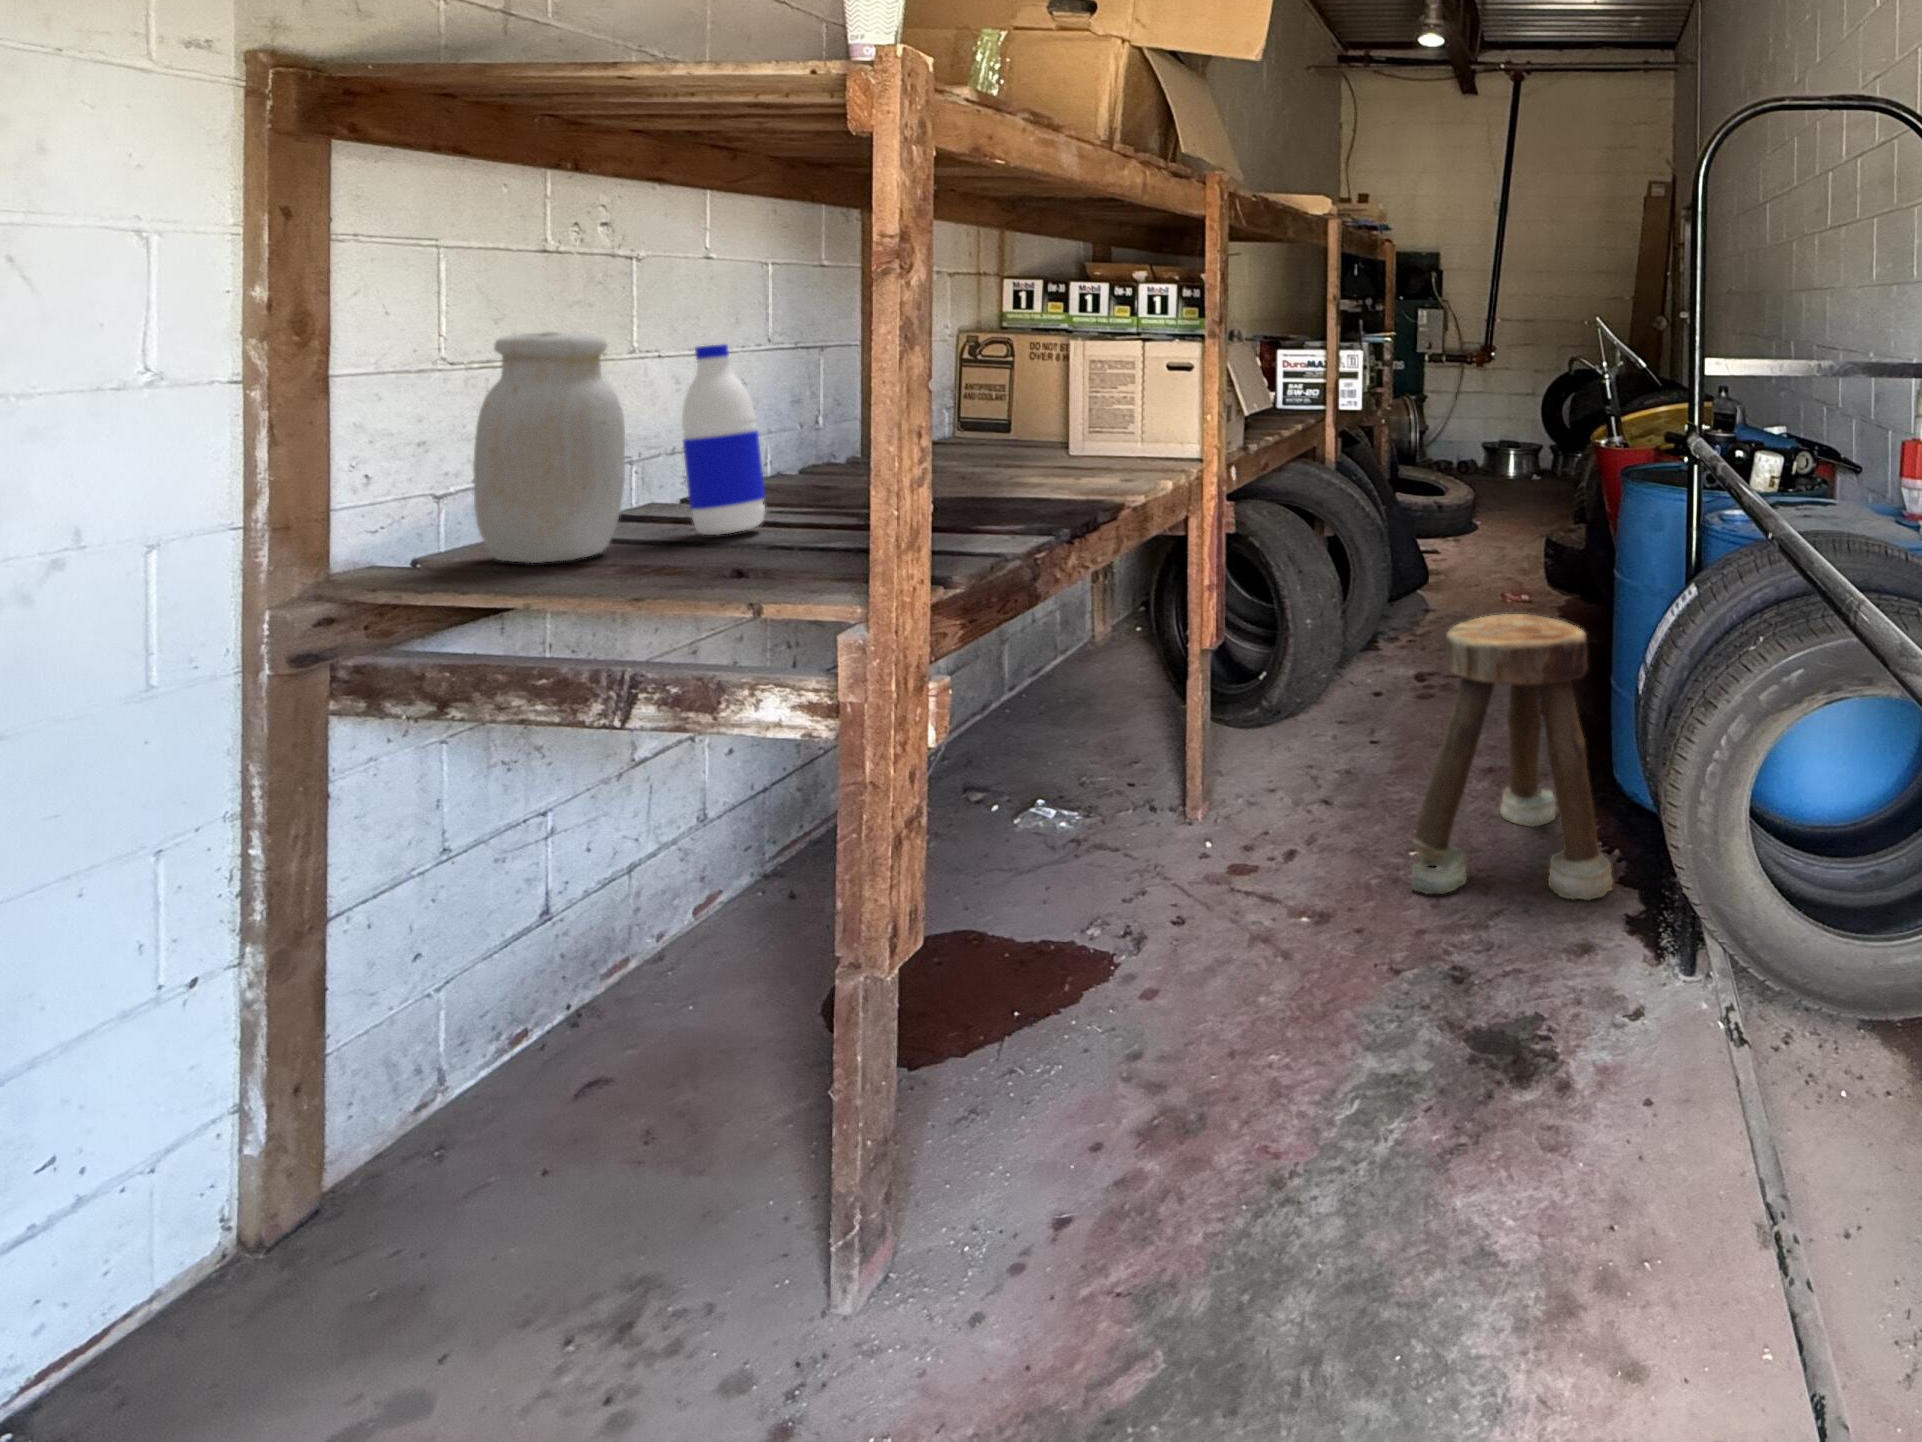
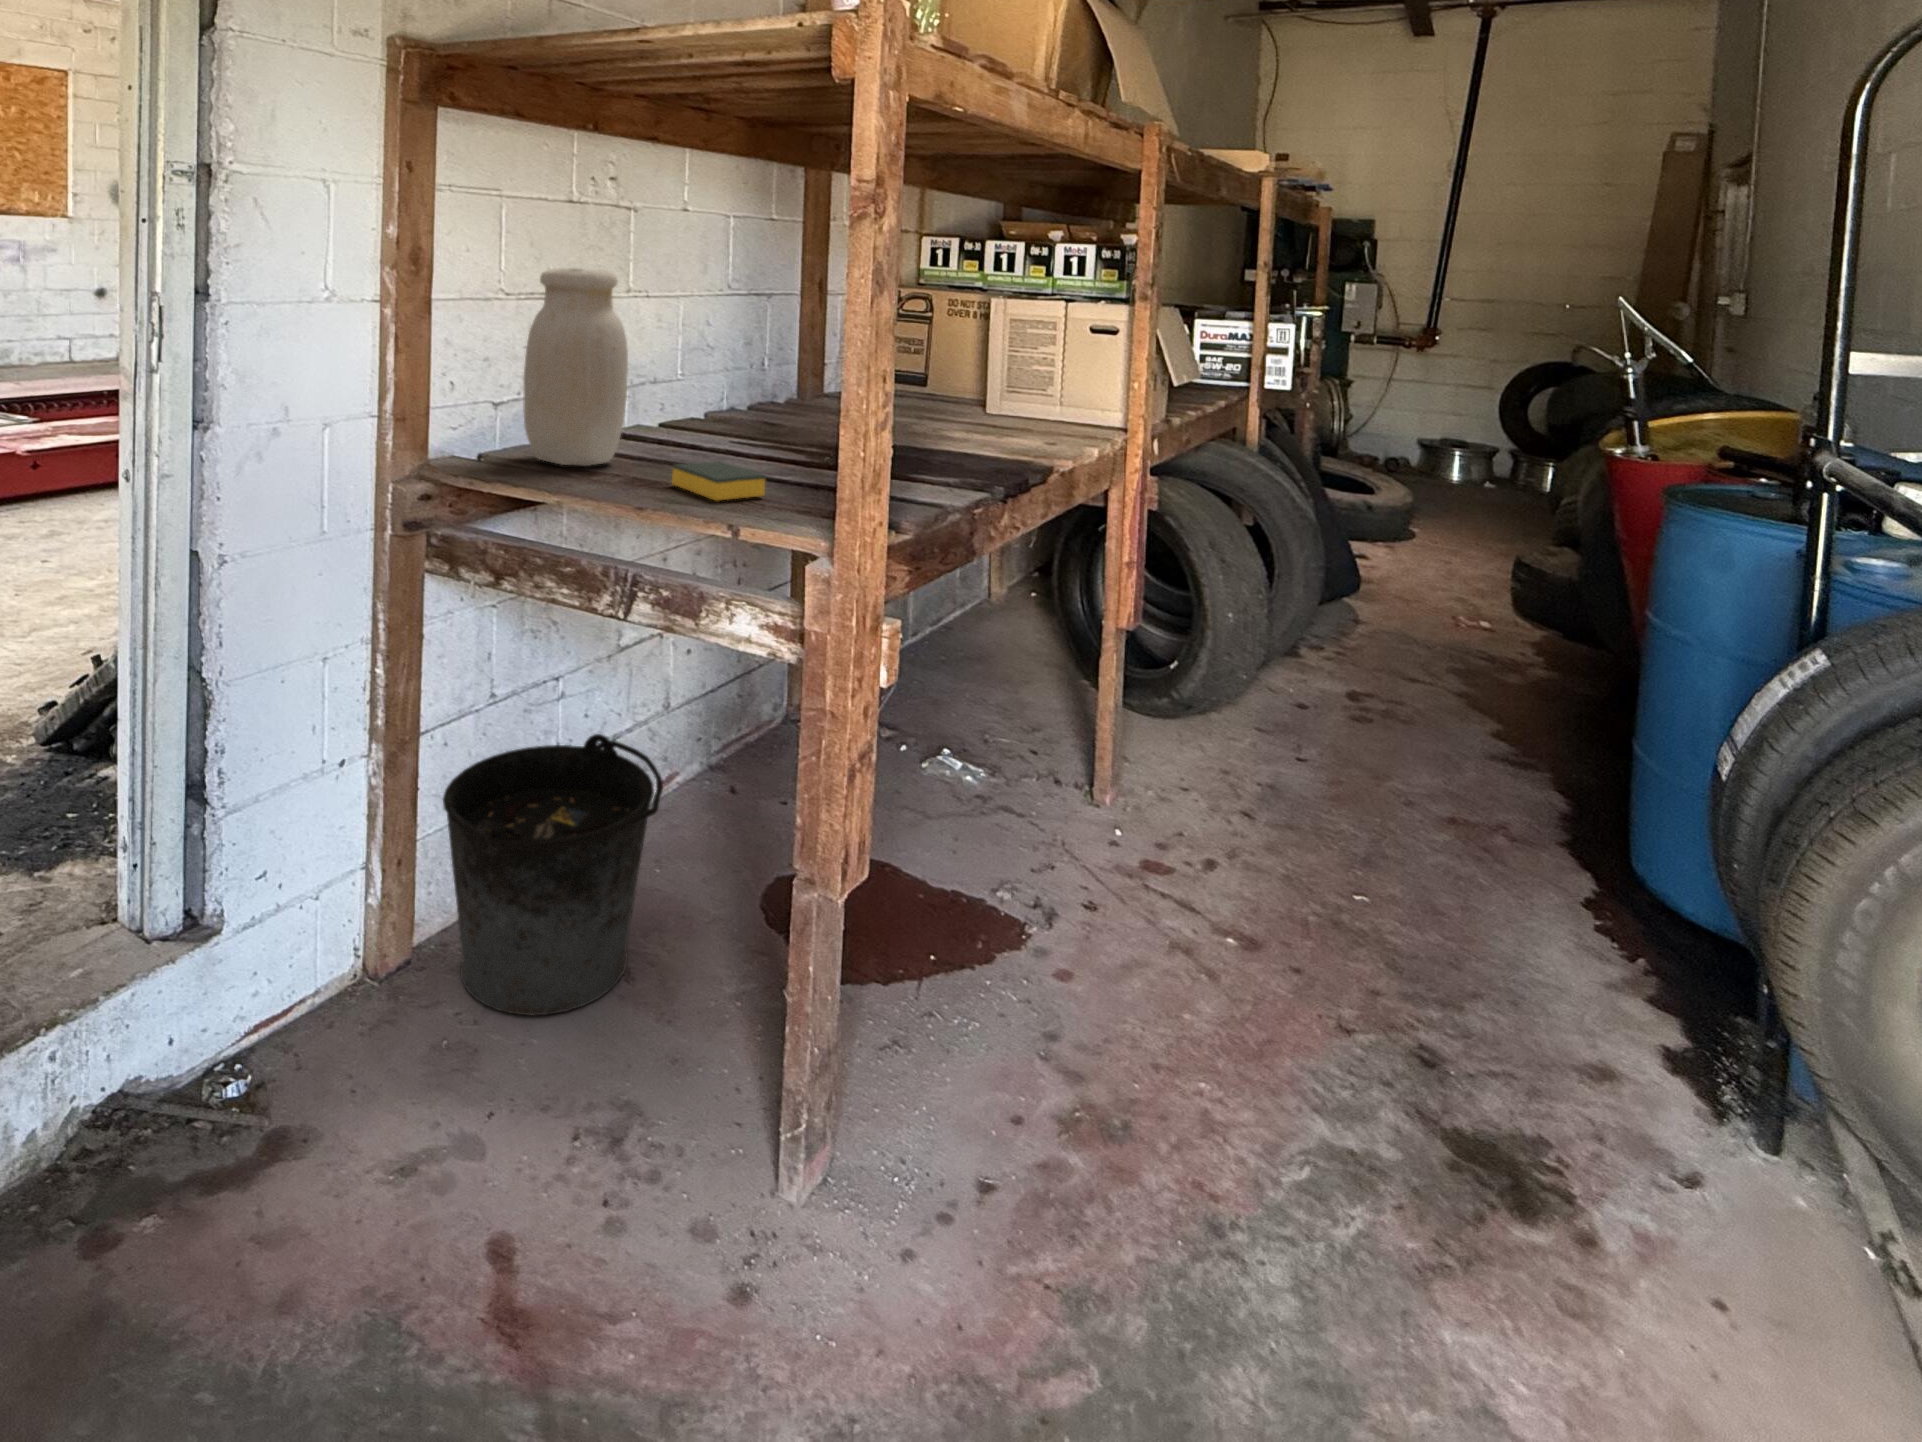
water bottle: present [682,344,765,535] -> none [668,285,730,457]
sponge: none [685,536,803,580] -> present [672,461,766,501]
stool: present [1411,614,1613,900] -> none [1371,653,1675,1048]
bucket: none [358,869,688,1235] -> present [443,734,663,1015]

